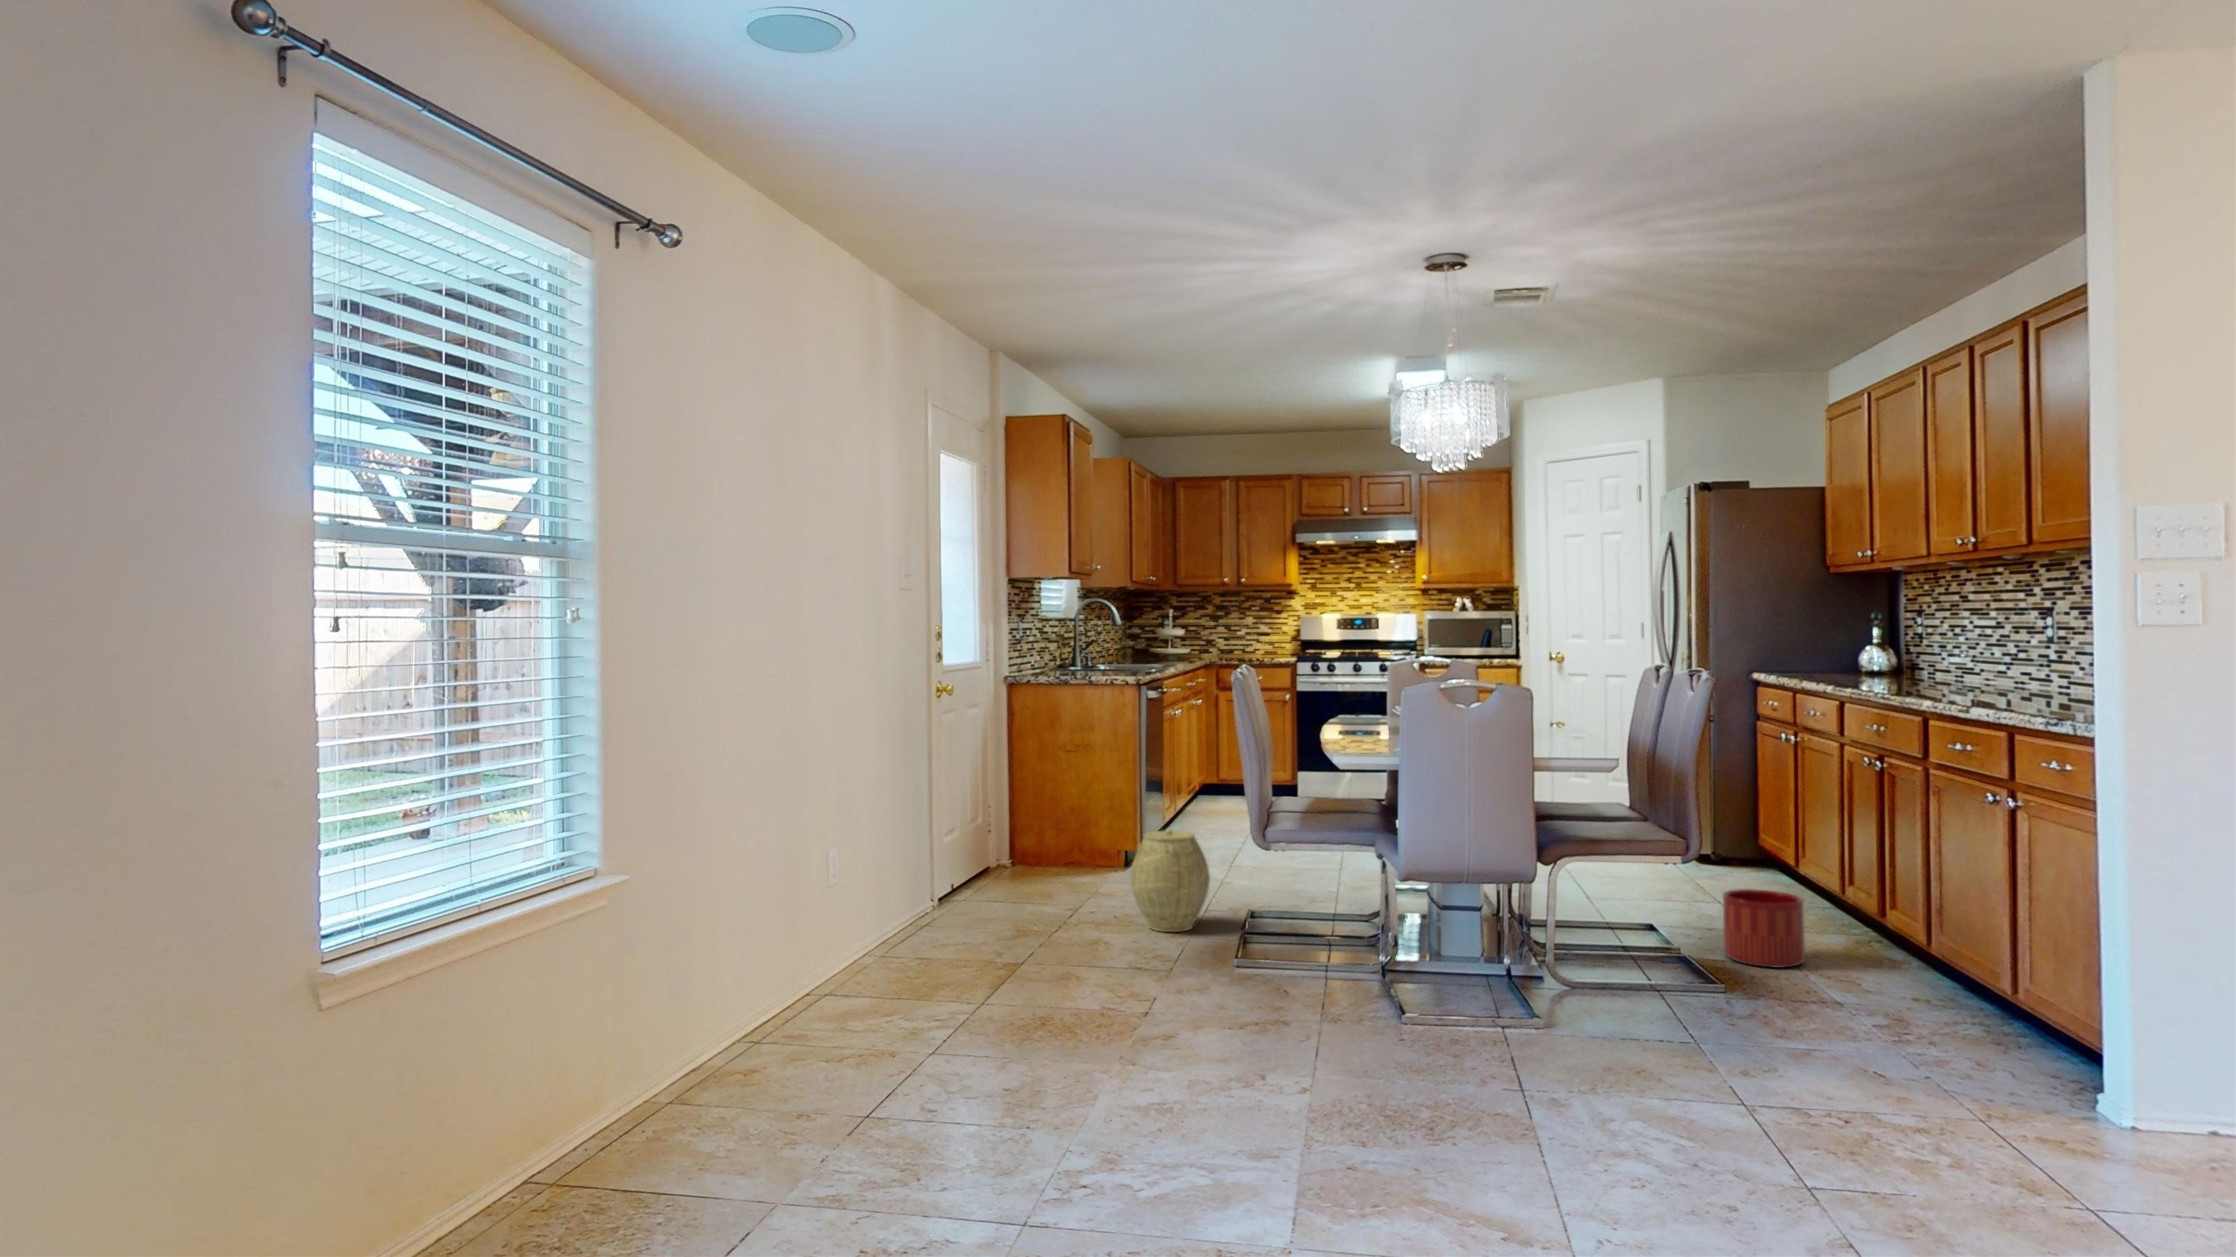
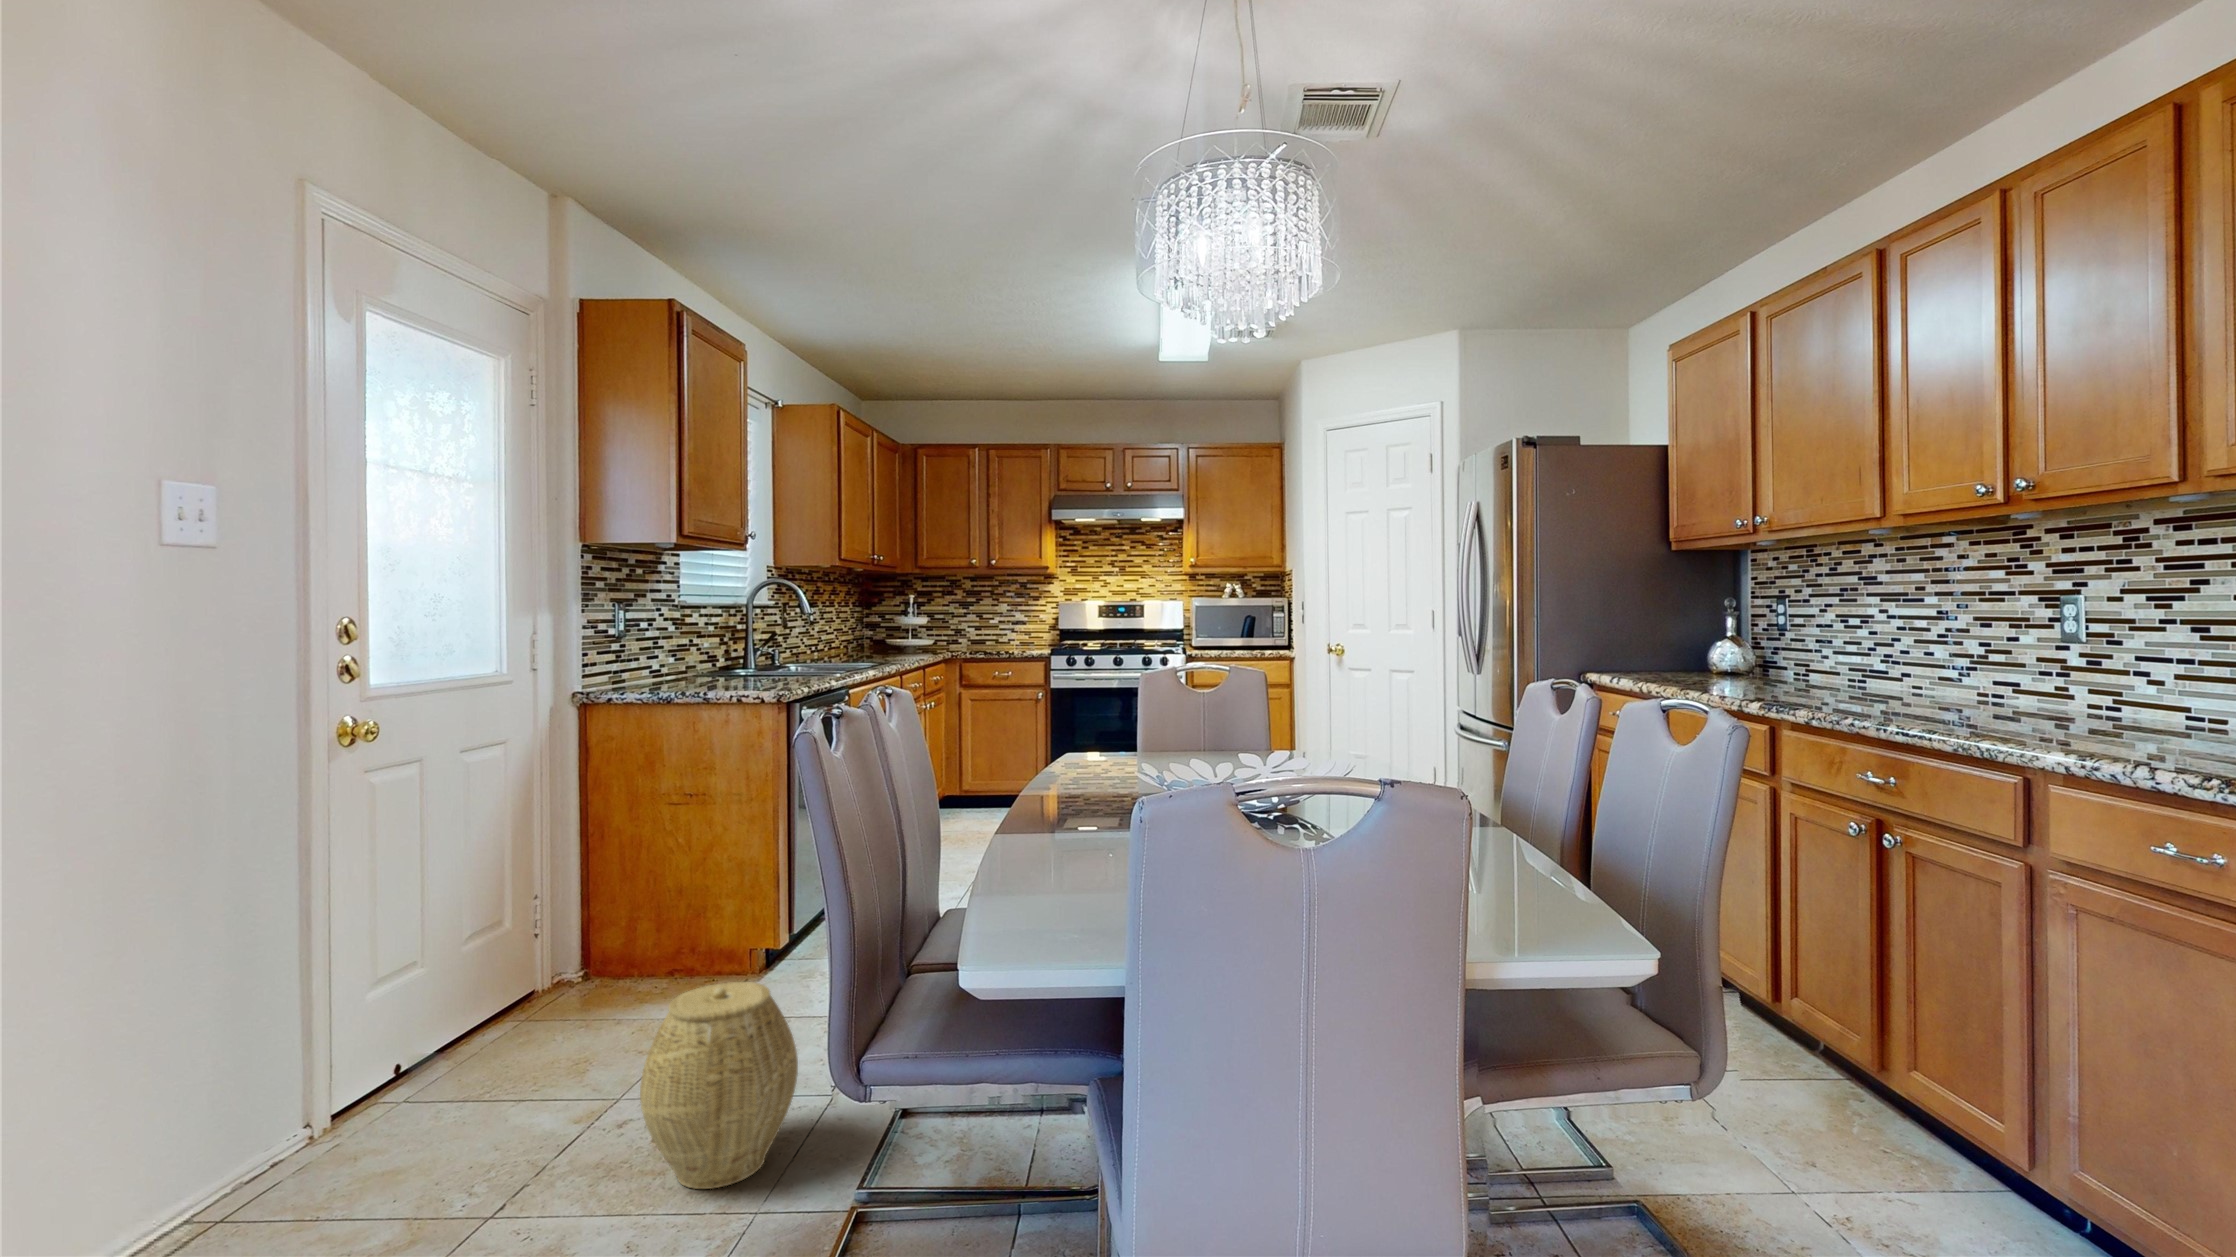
planter: present [1723,889,1805,968] -> none [1643,1041,1777,1198]

